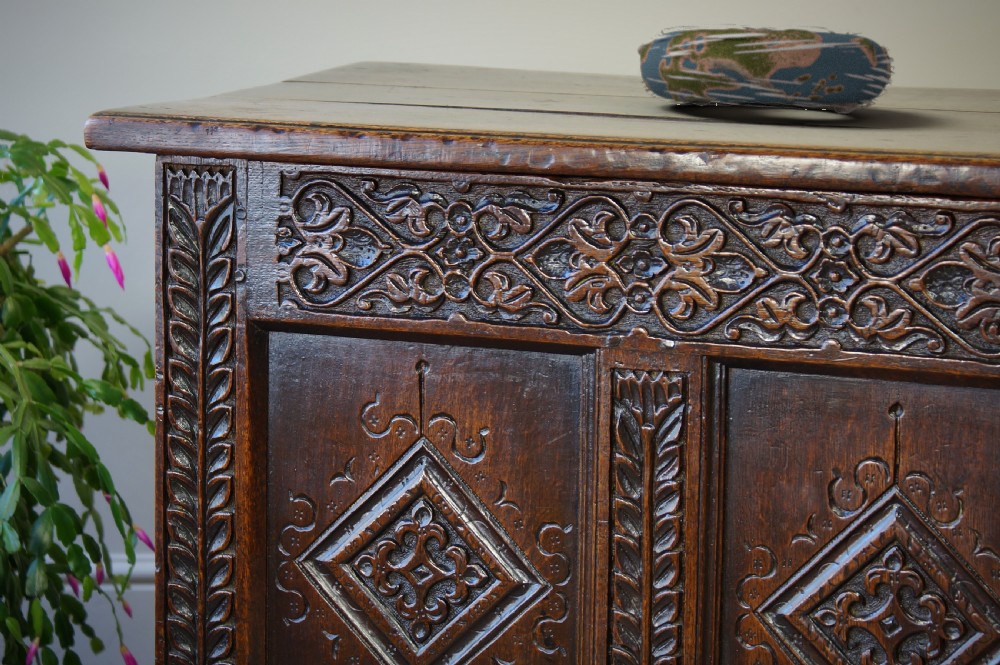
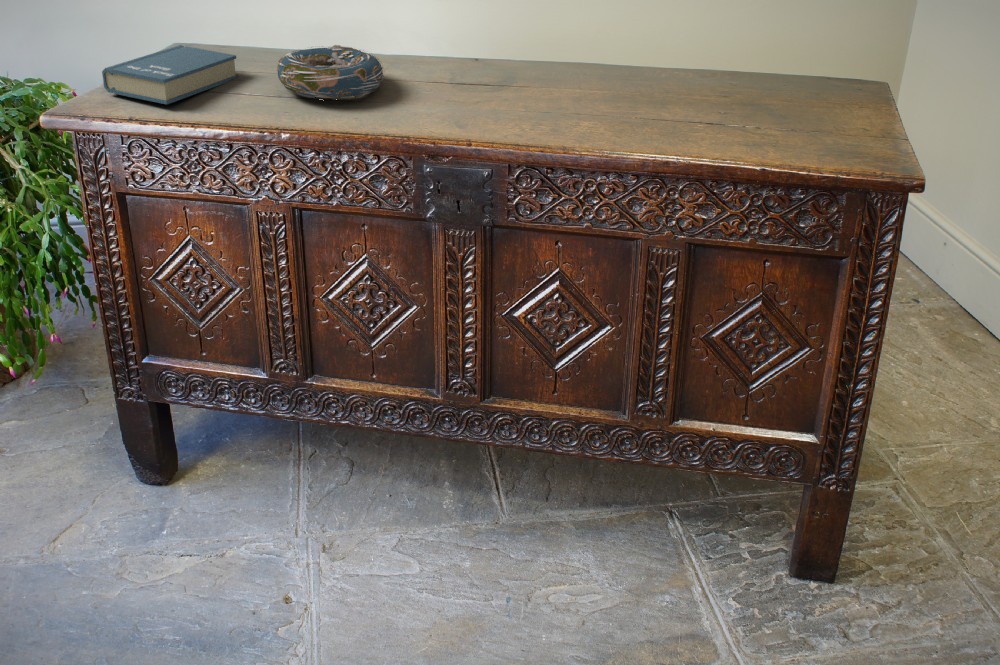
book: none [244,35,533,104] -> present [102,45,238,104]

